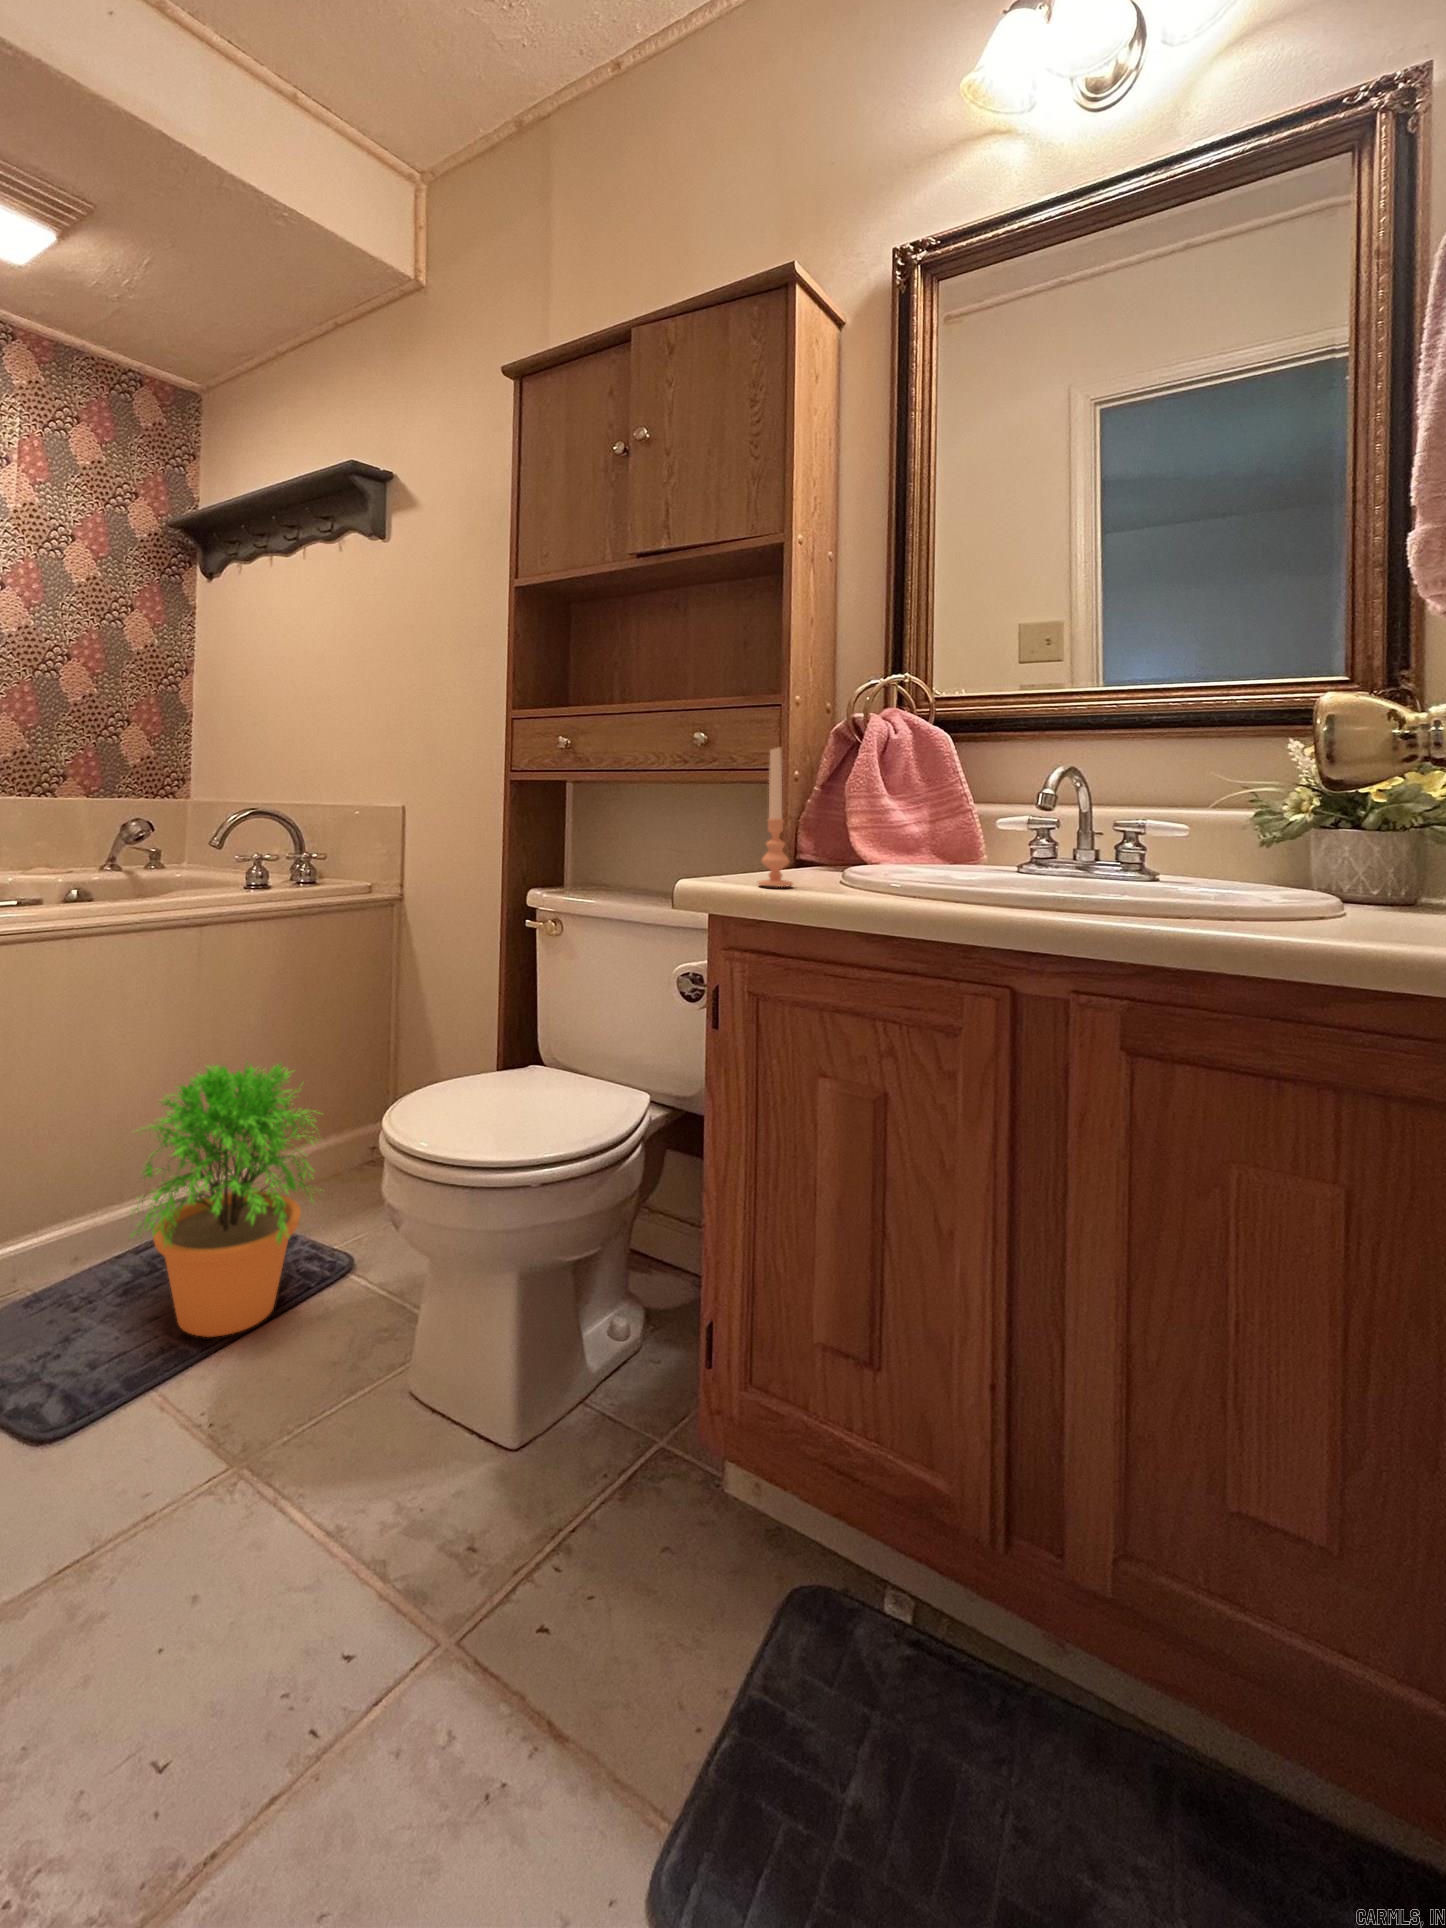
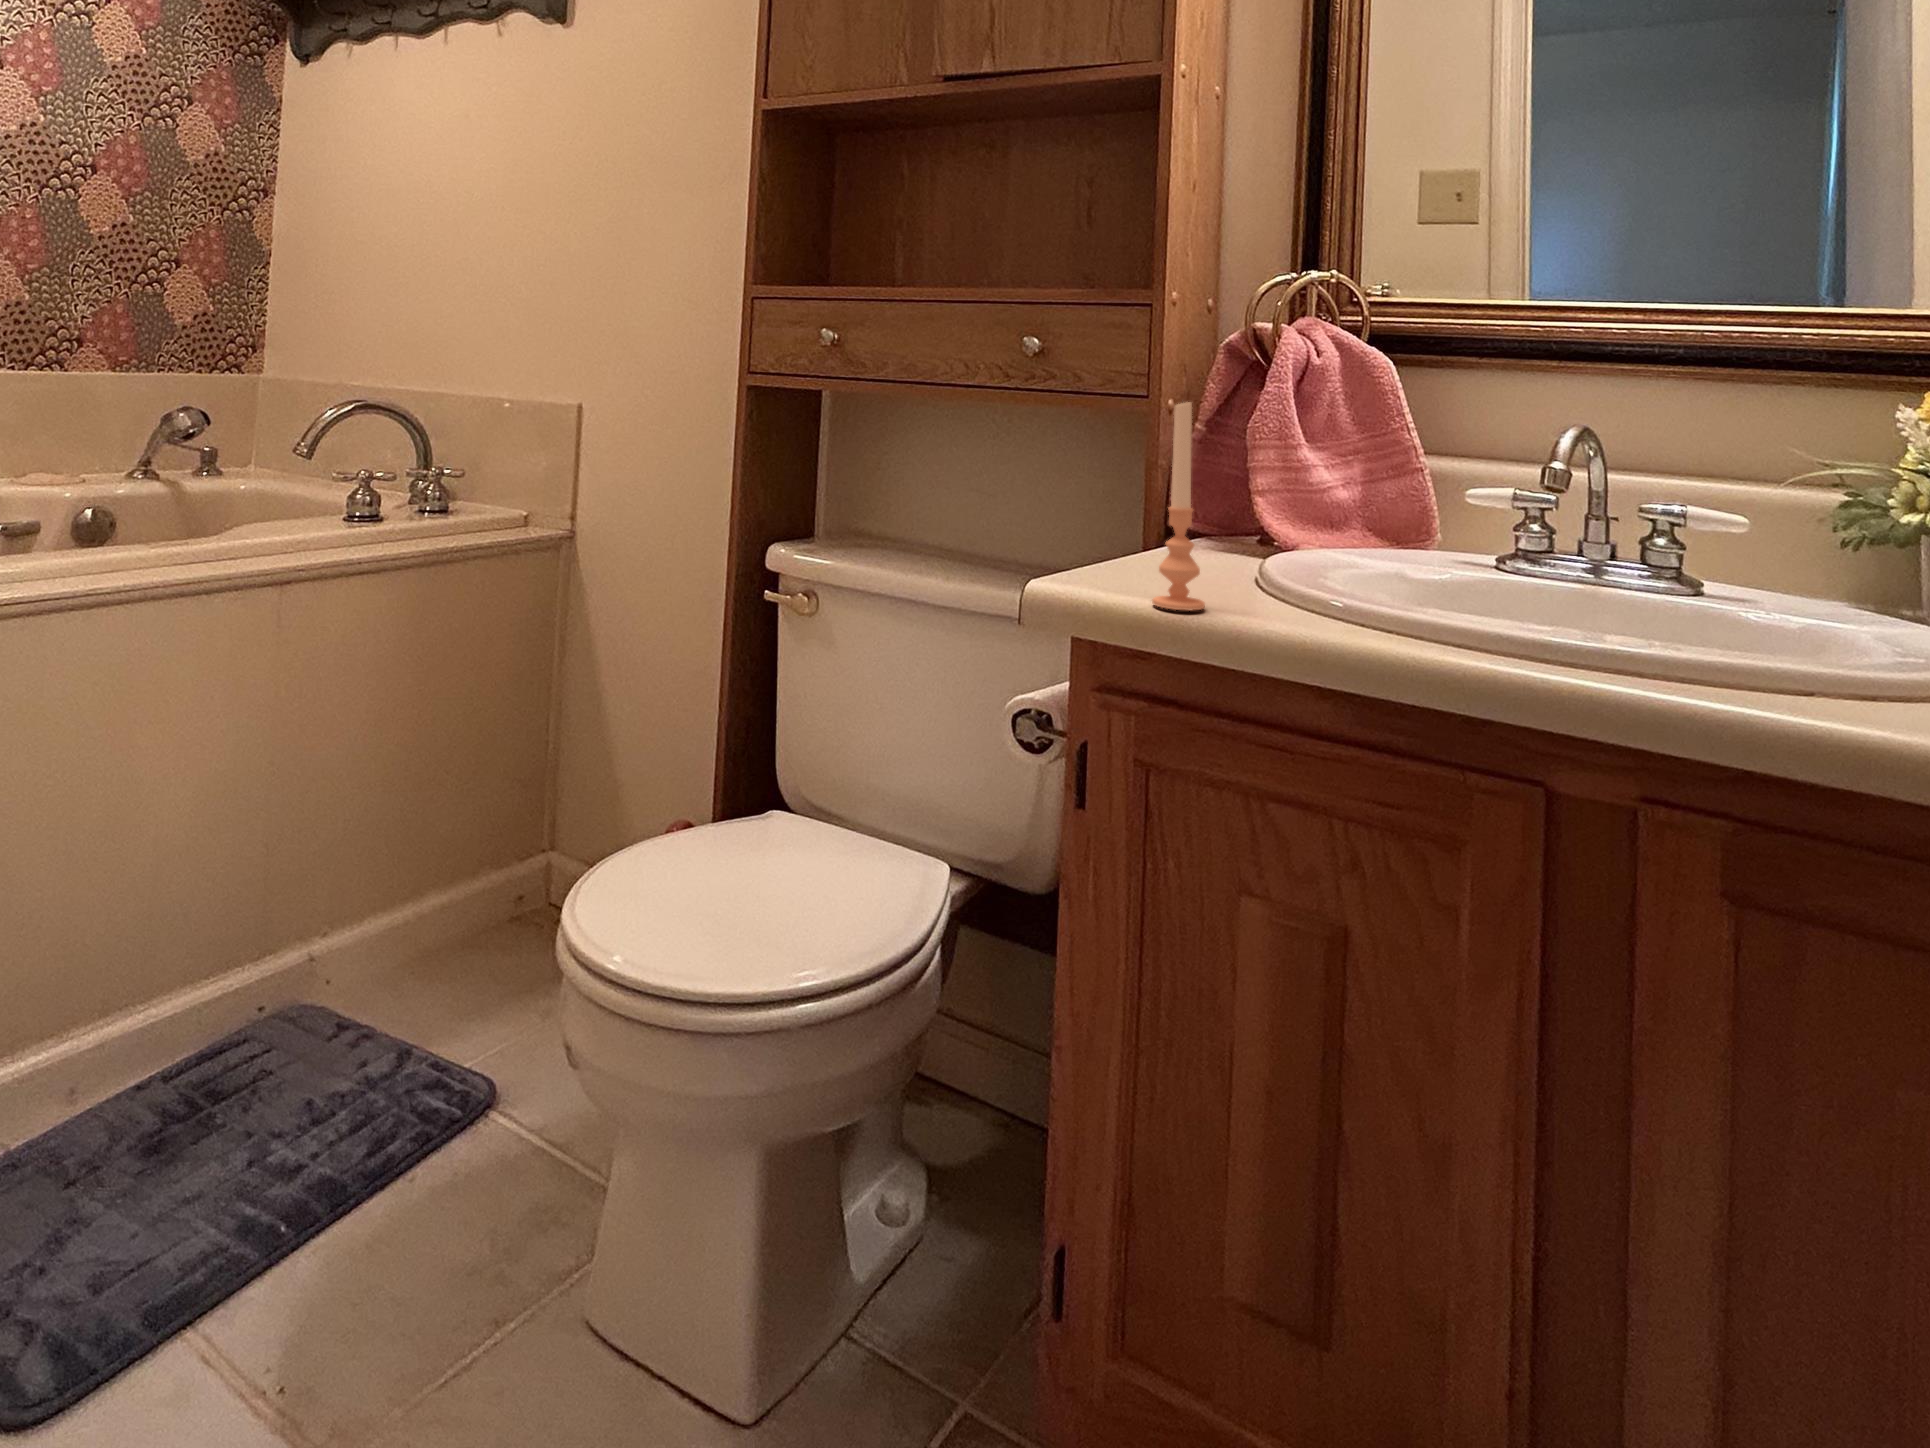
potted plant: present [131,1064,317,1337] -> none [159,803,467,1231]

